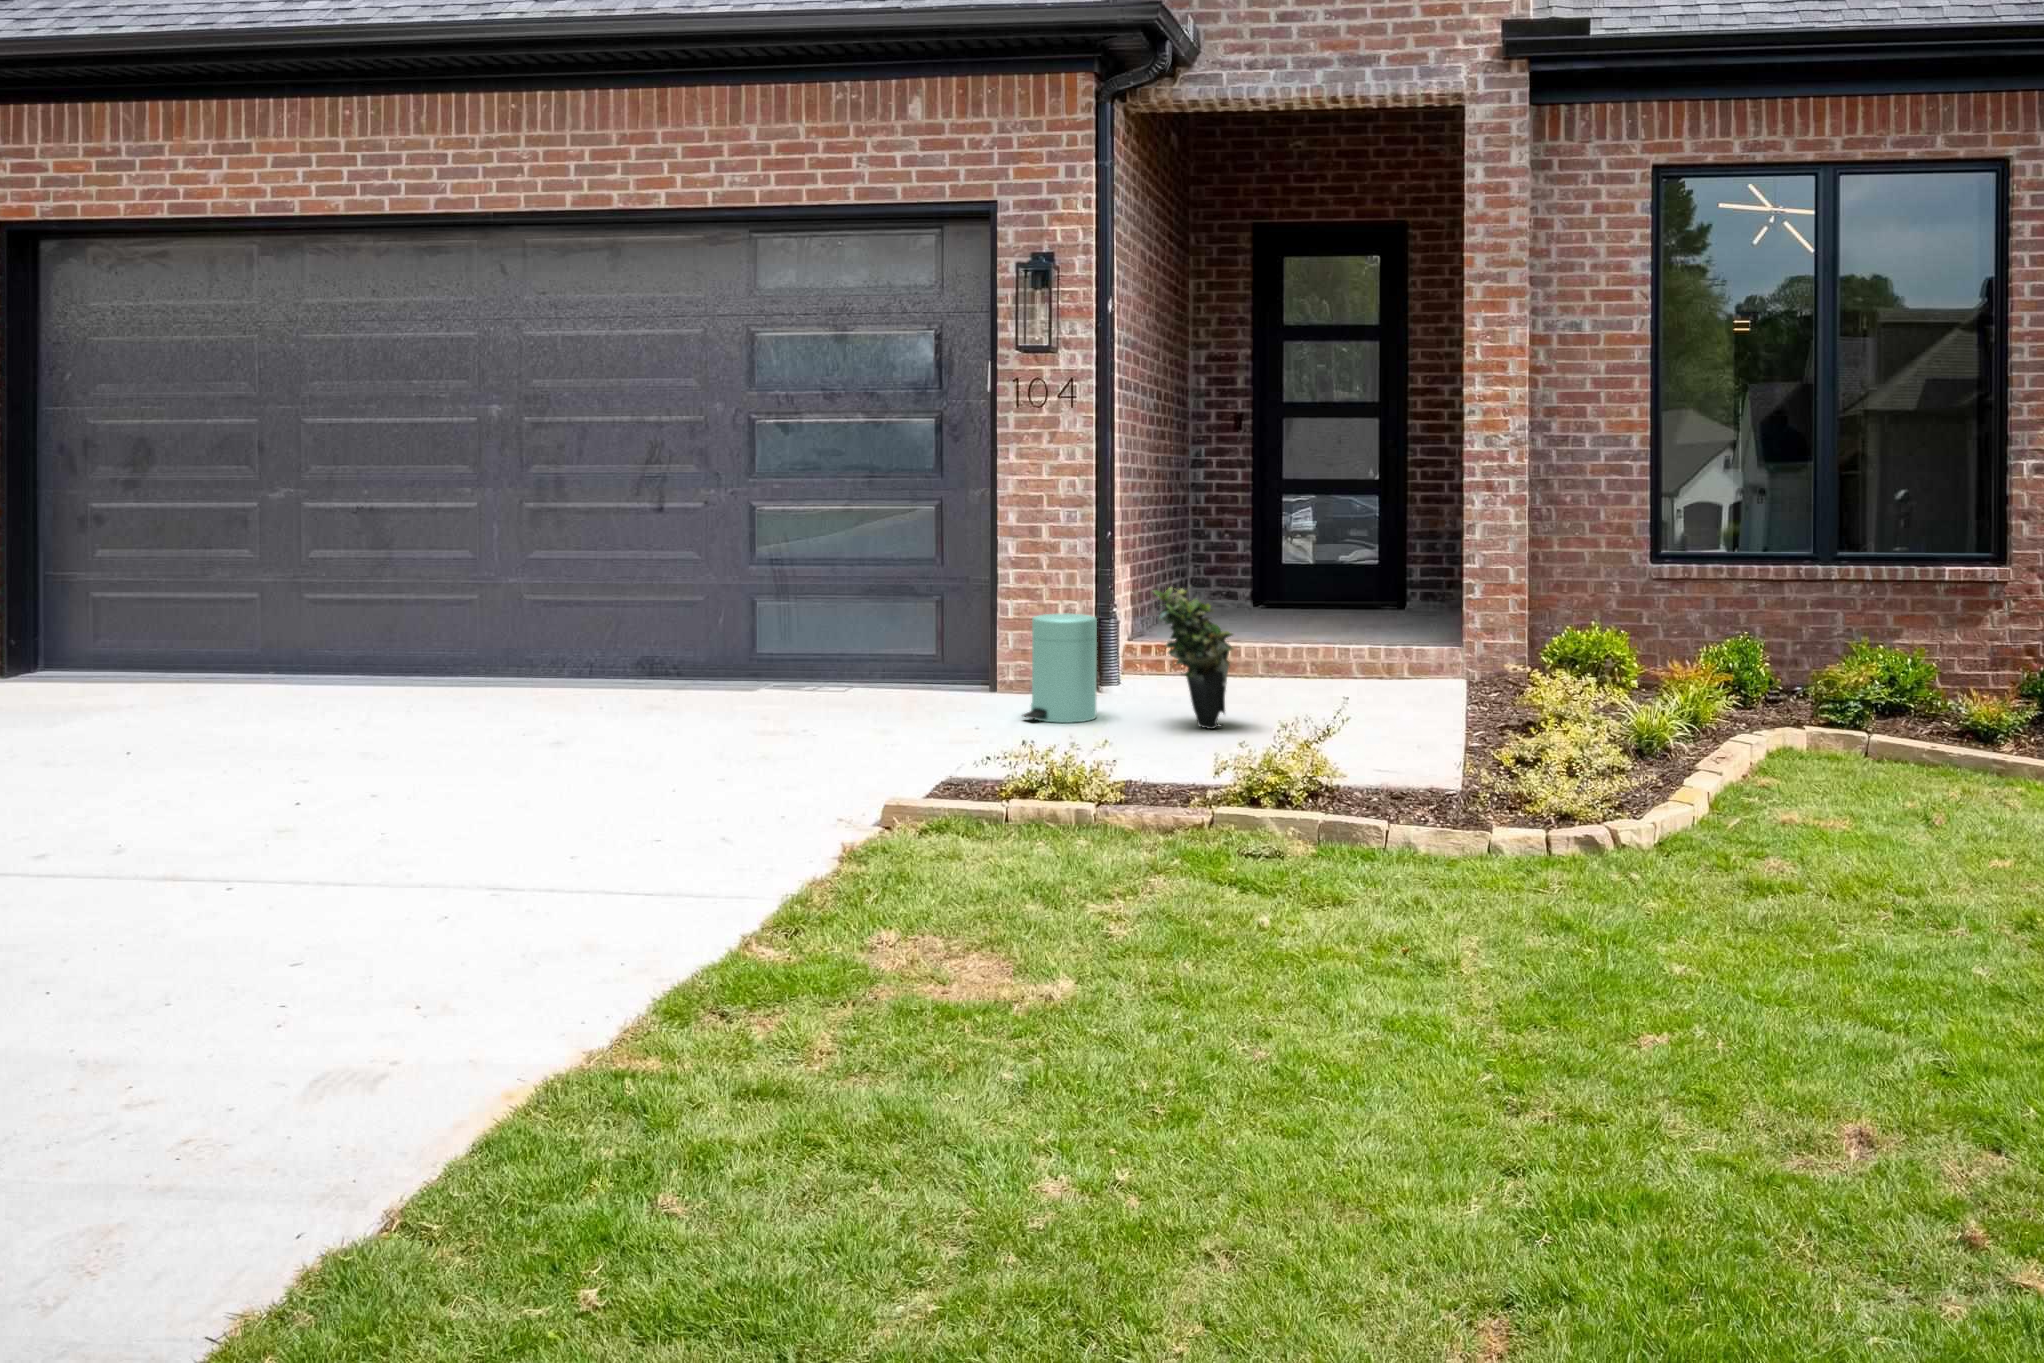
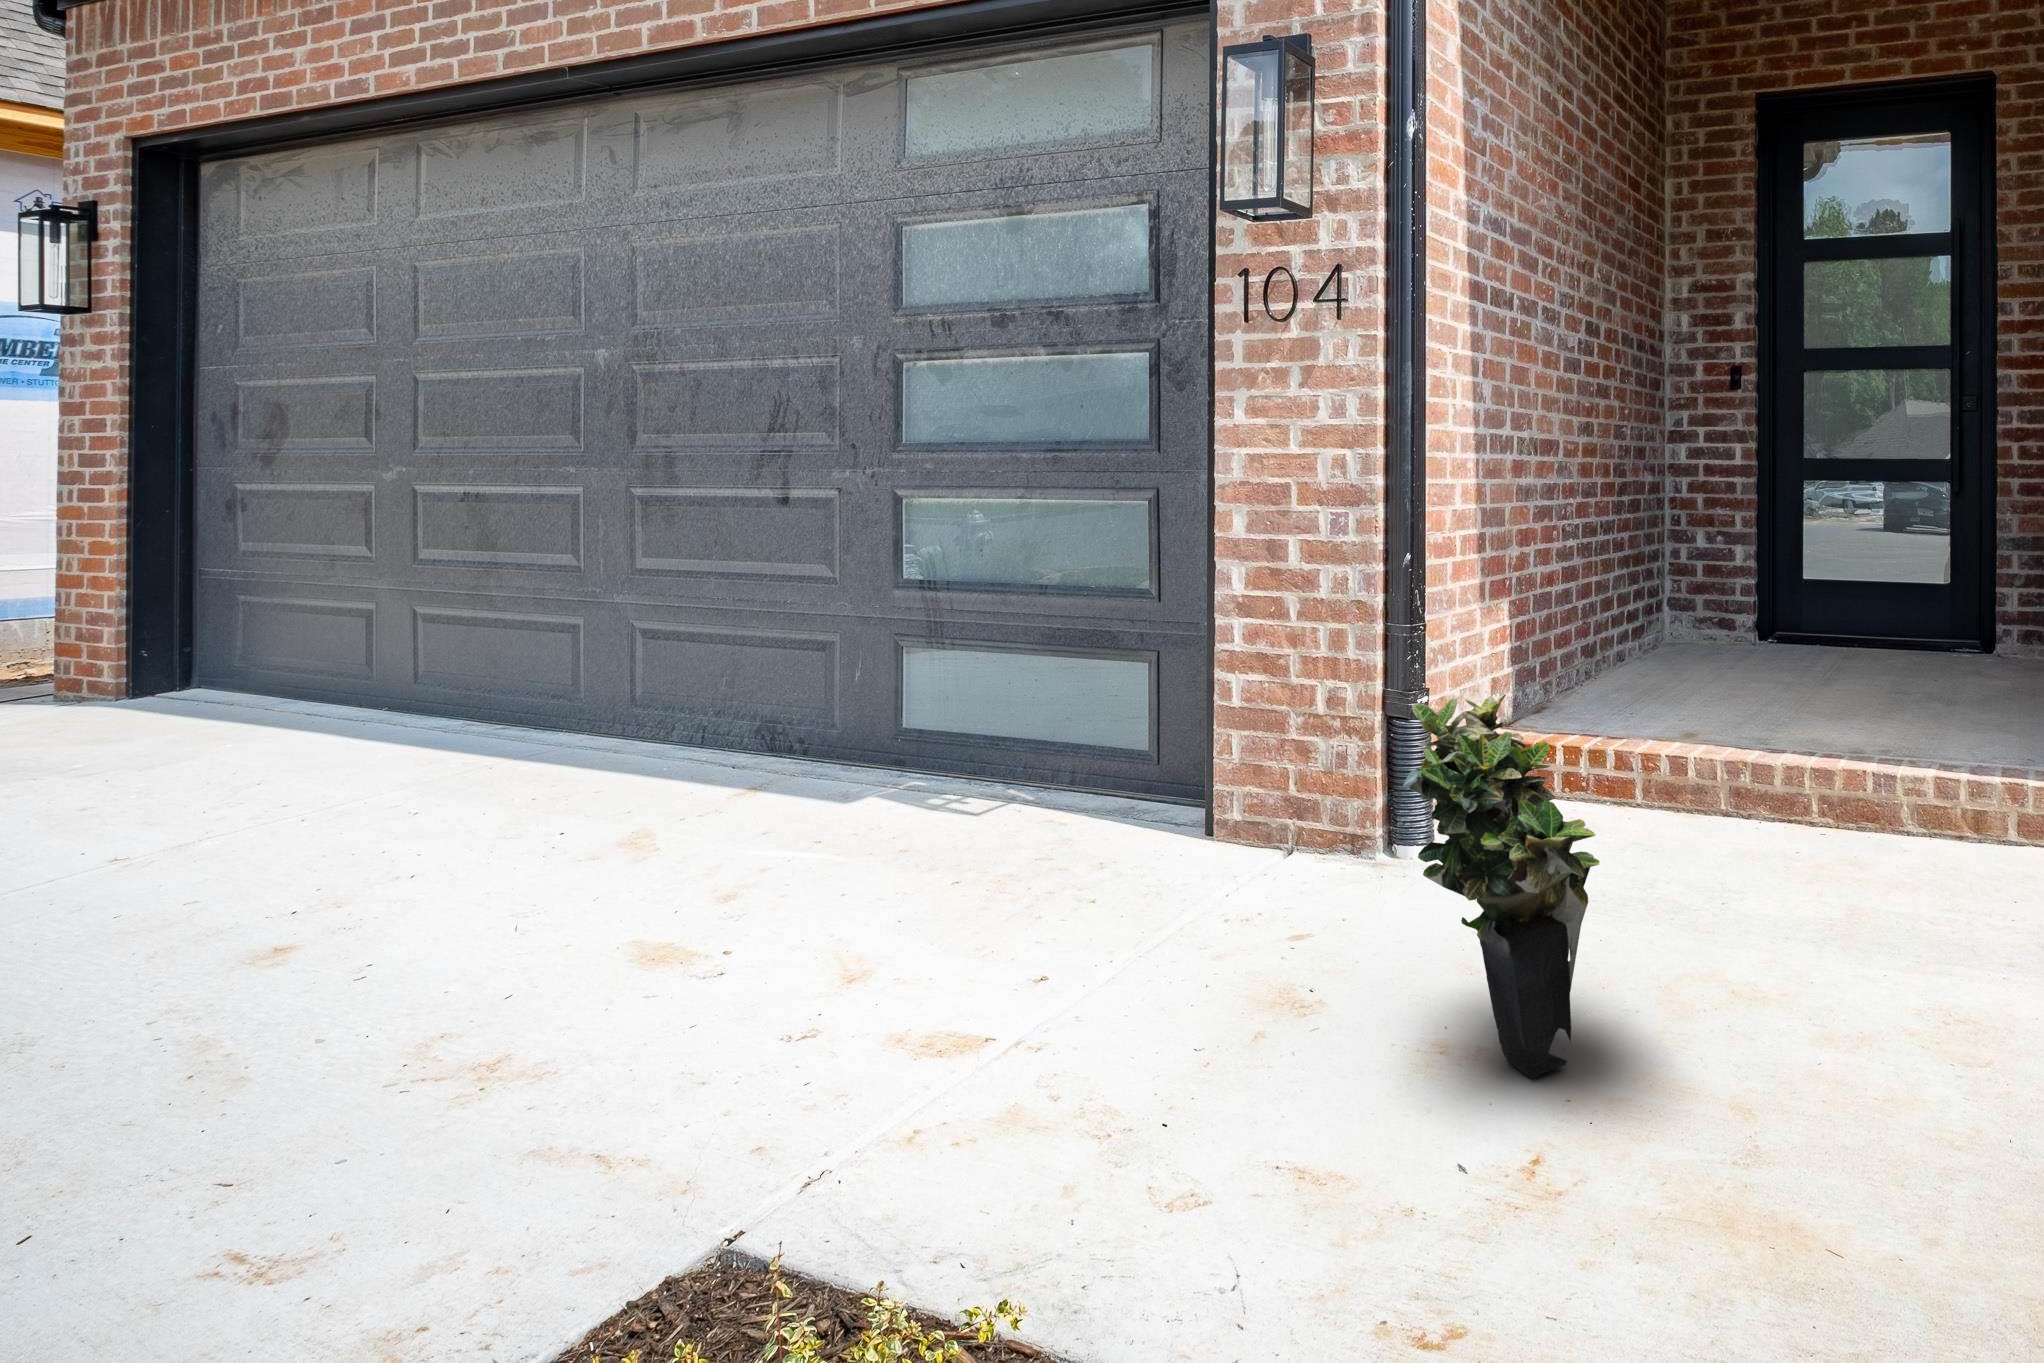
trash can: present [1023,613,1097,723] -> none [1142,728,1313,995]

